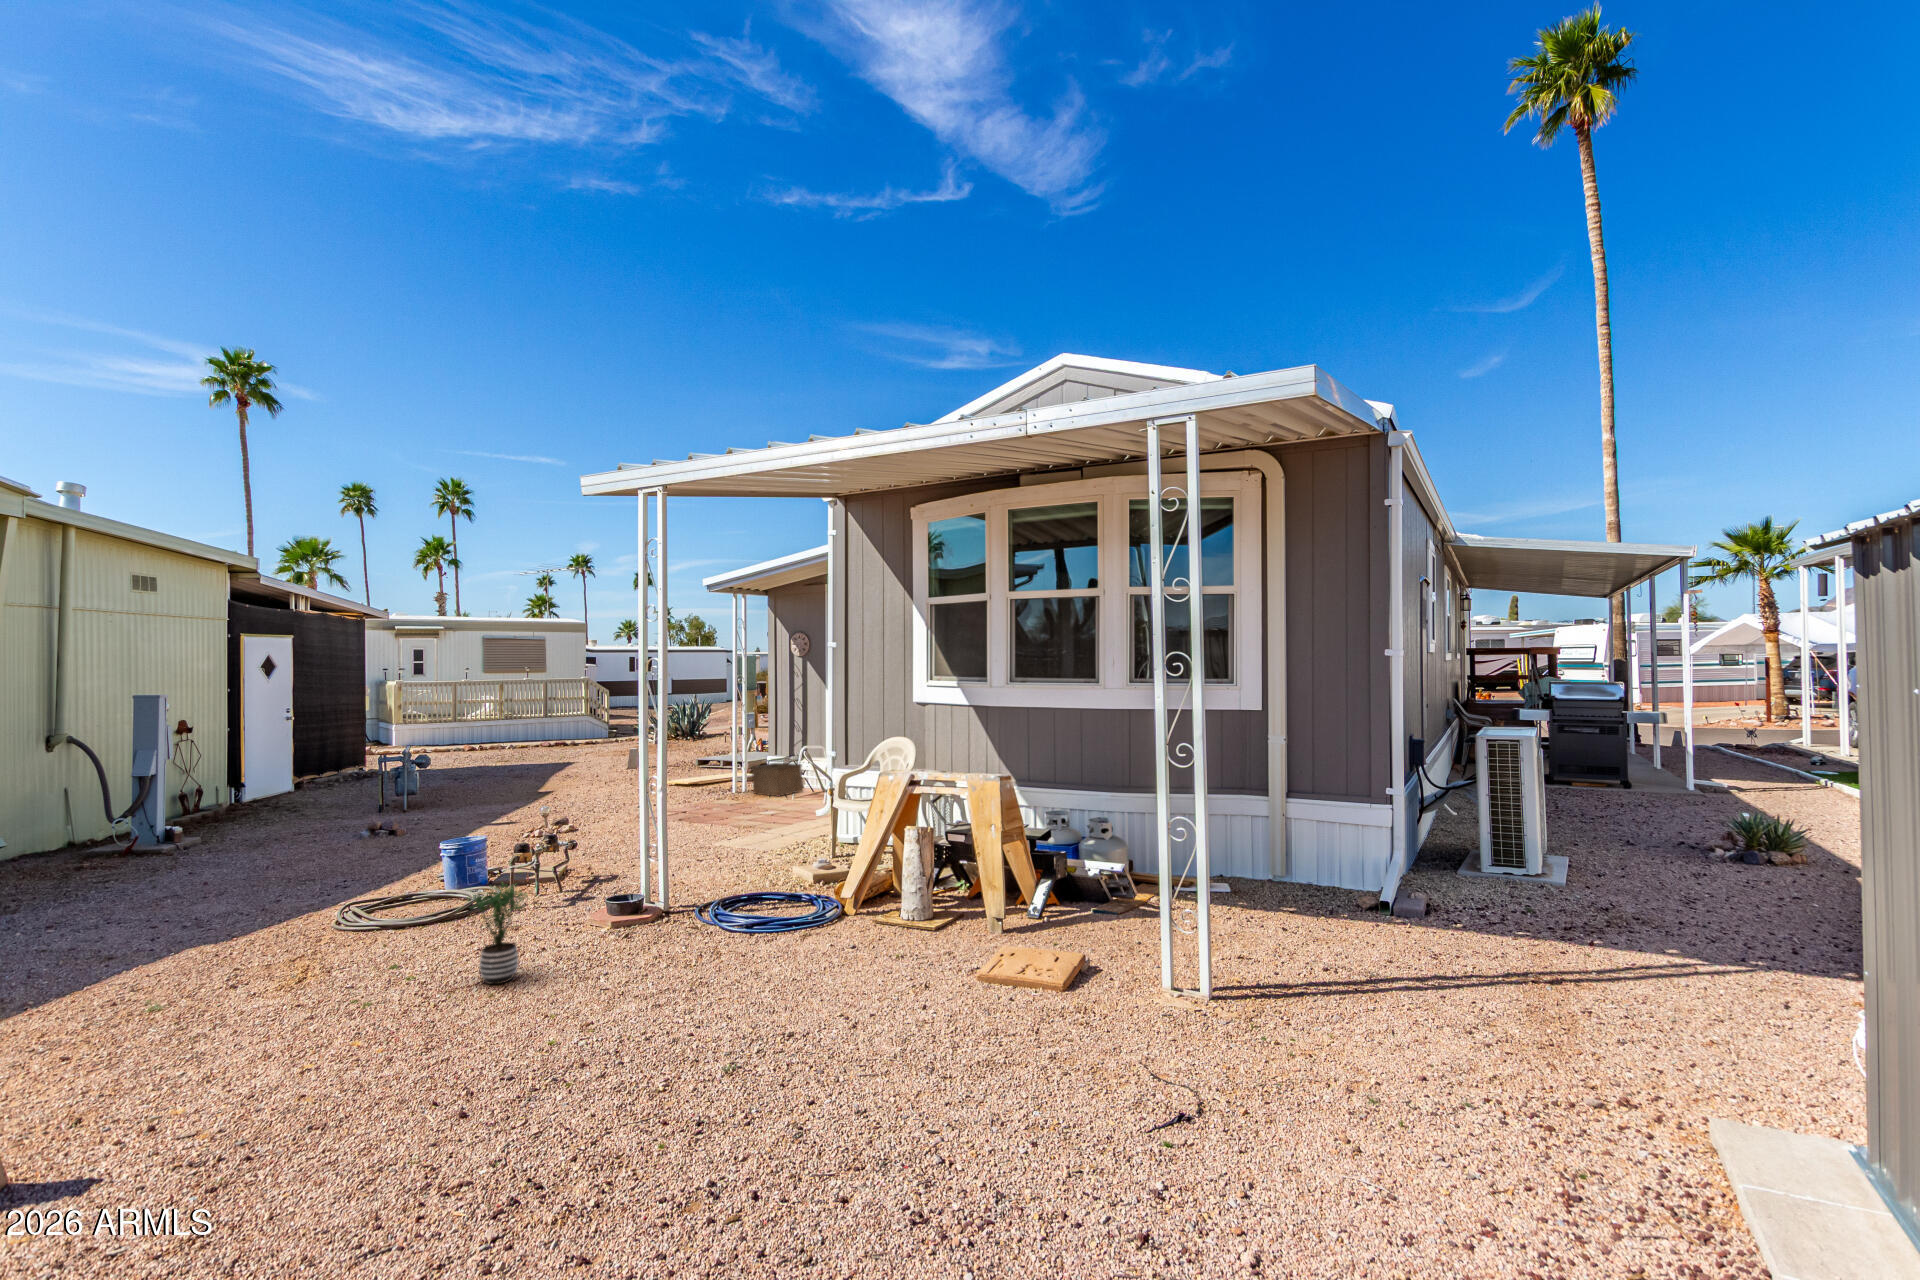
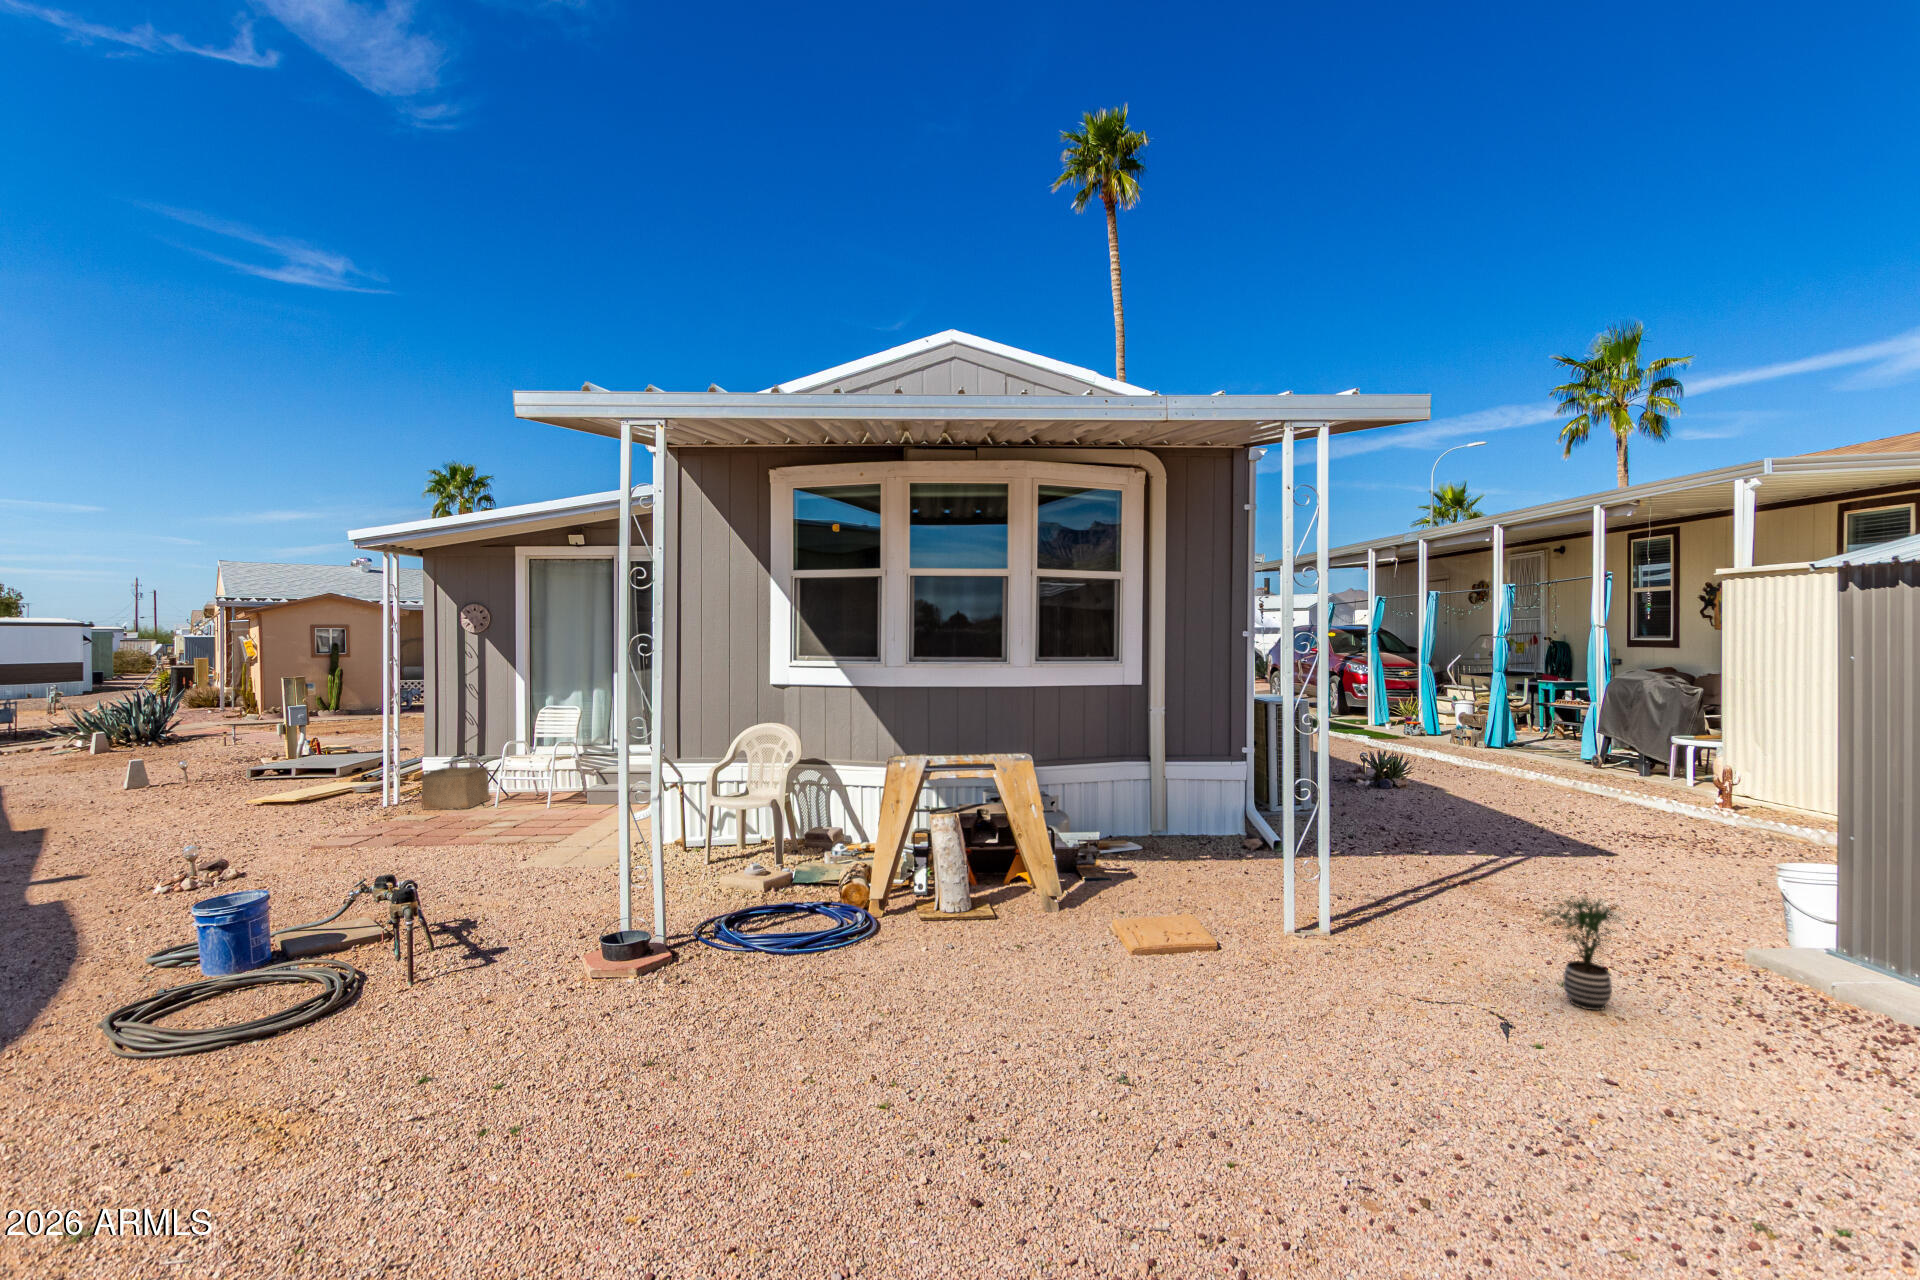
potted plant: present [460,884,527,984] -> present [1540,895,1621,1010]

